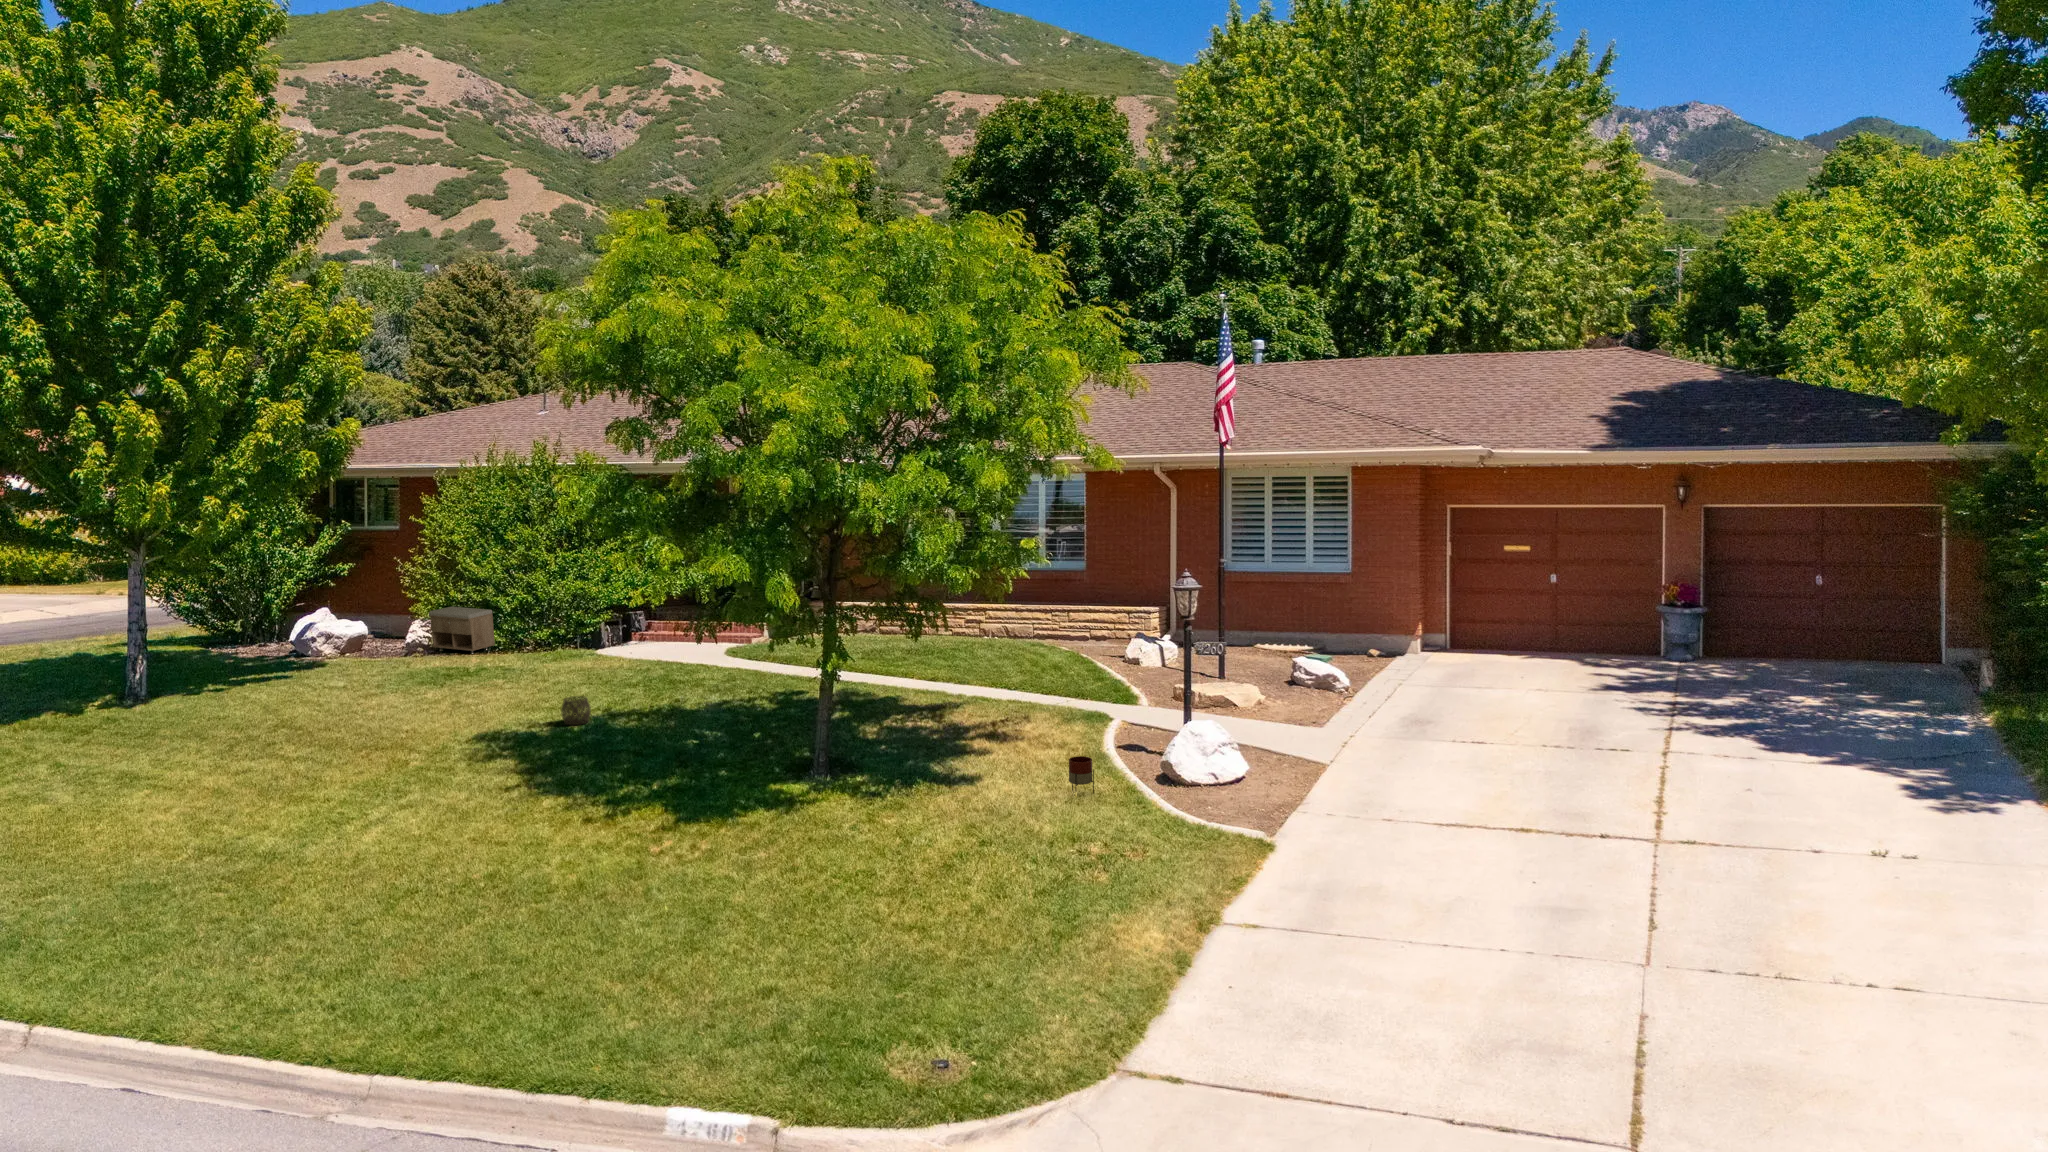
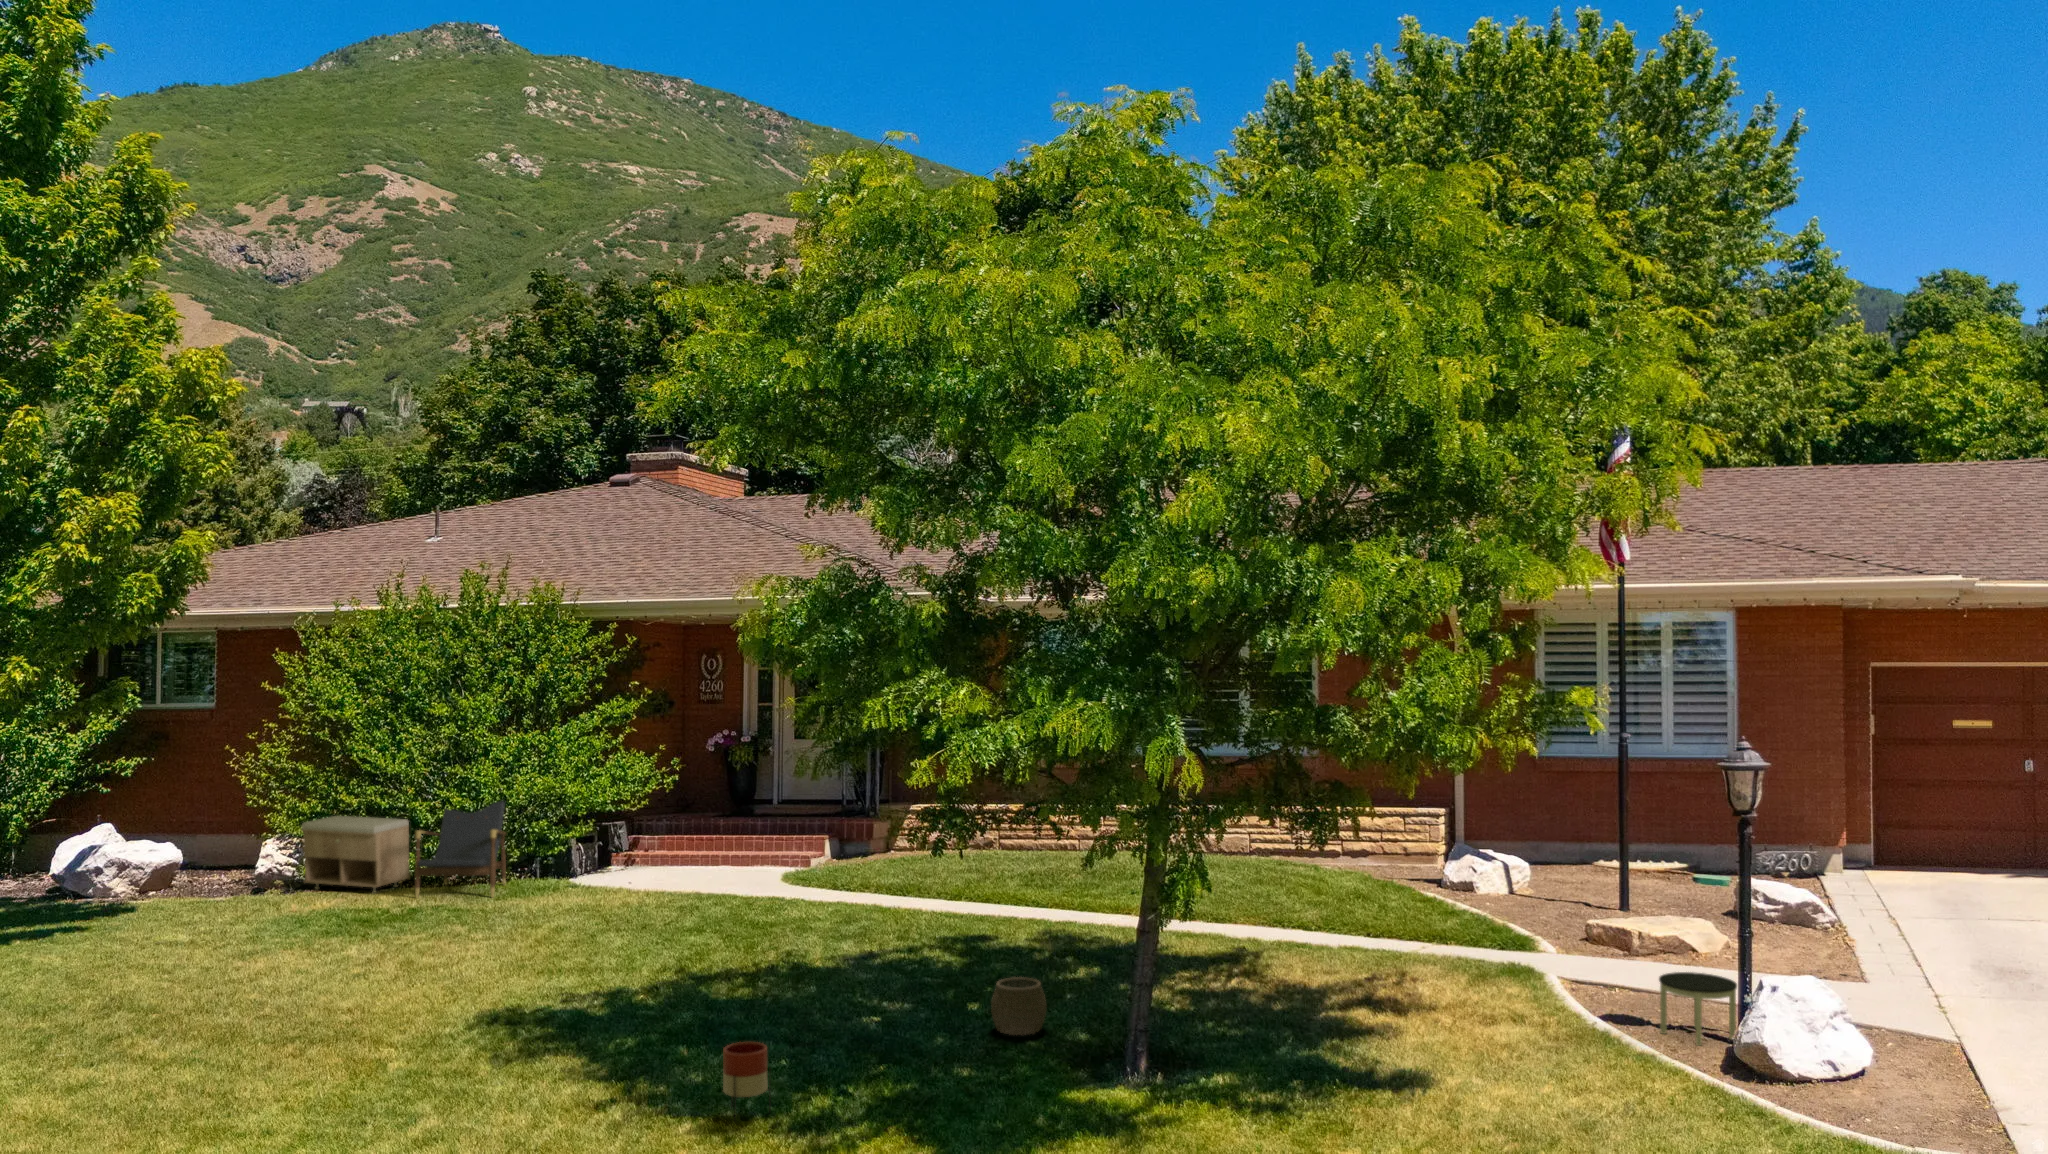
lounge chair: none [492,597,551,658] -> present [415,801,506,898]
woven basket: present [561,696,591,725] -> present [991,977,1046,1035]
round table: none [1104,717,1145,757] -> present [1659,972,1737,1046]
planter: present [1069,756,1094,793] -> present [723,1042,771,1114]

